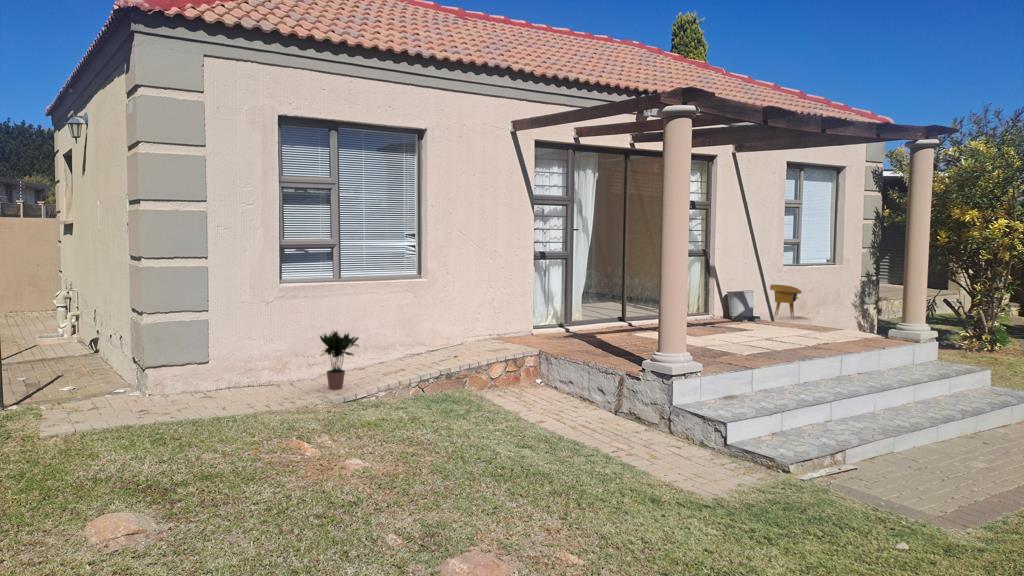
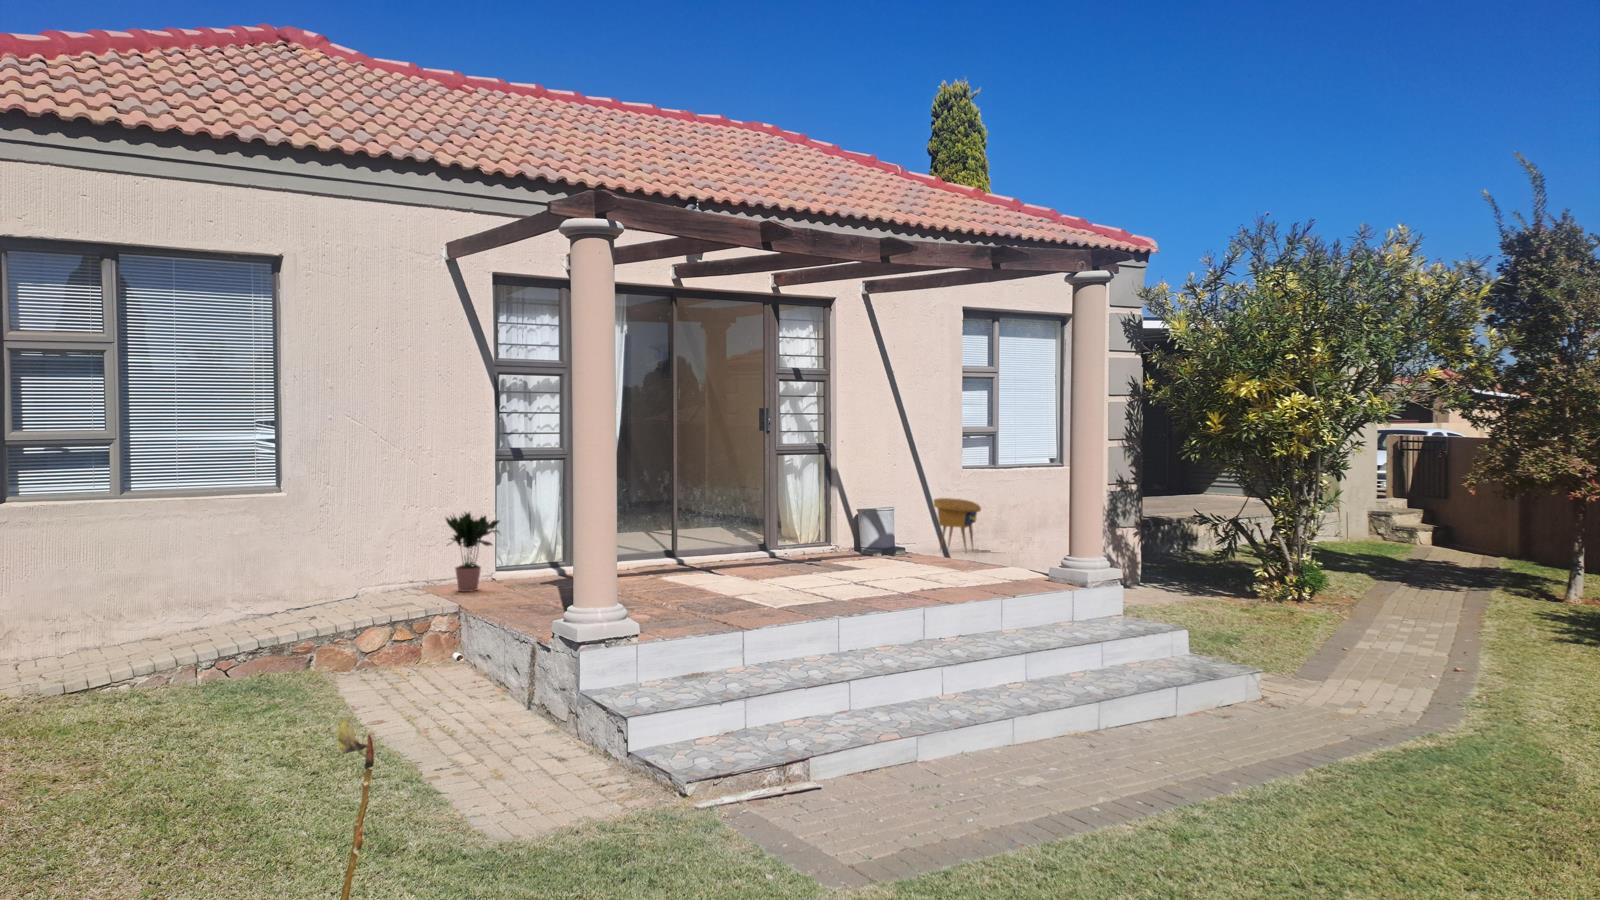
potted plant: present [320,331,359,389] -> present [446,512,499,592]

